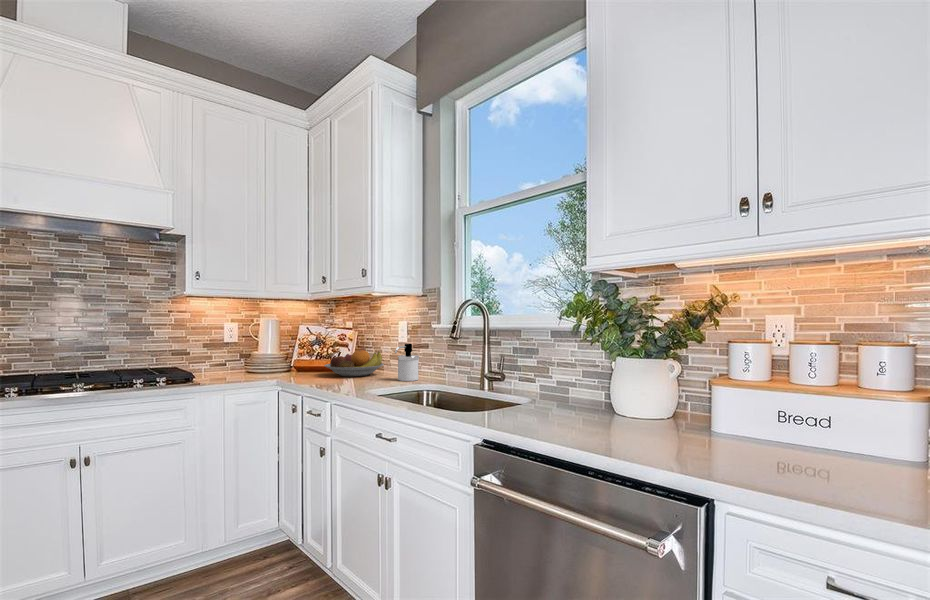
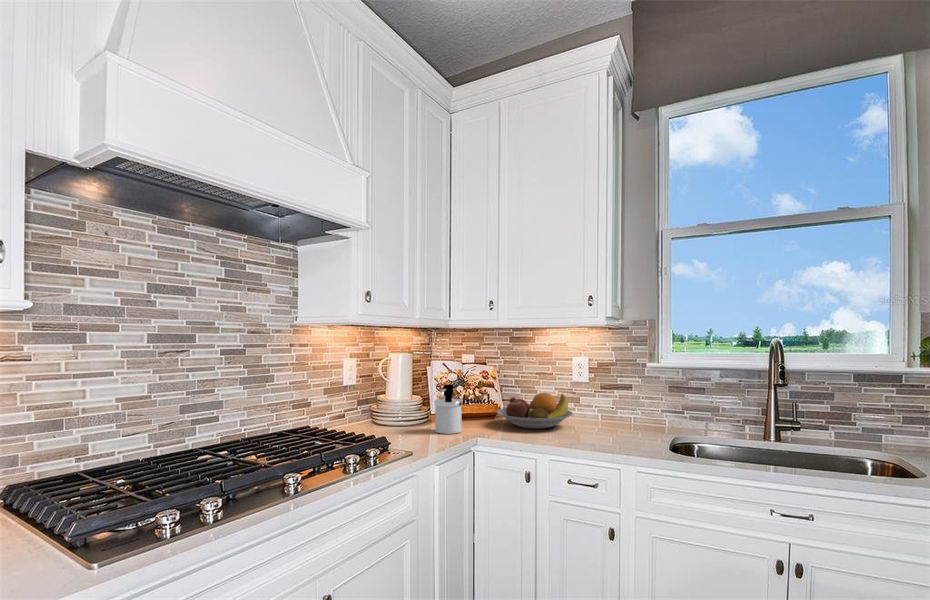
soap dispenser: present [395,344,419,381] -> present [434,384,463,434]

